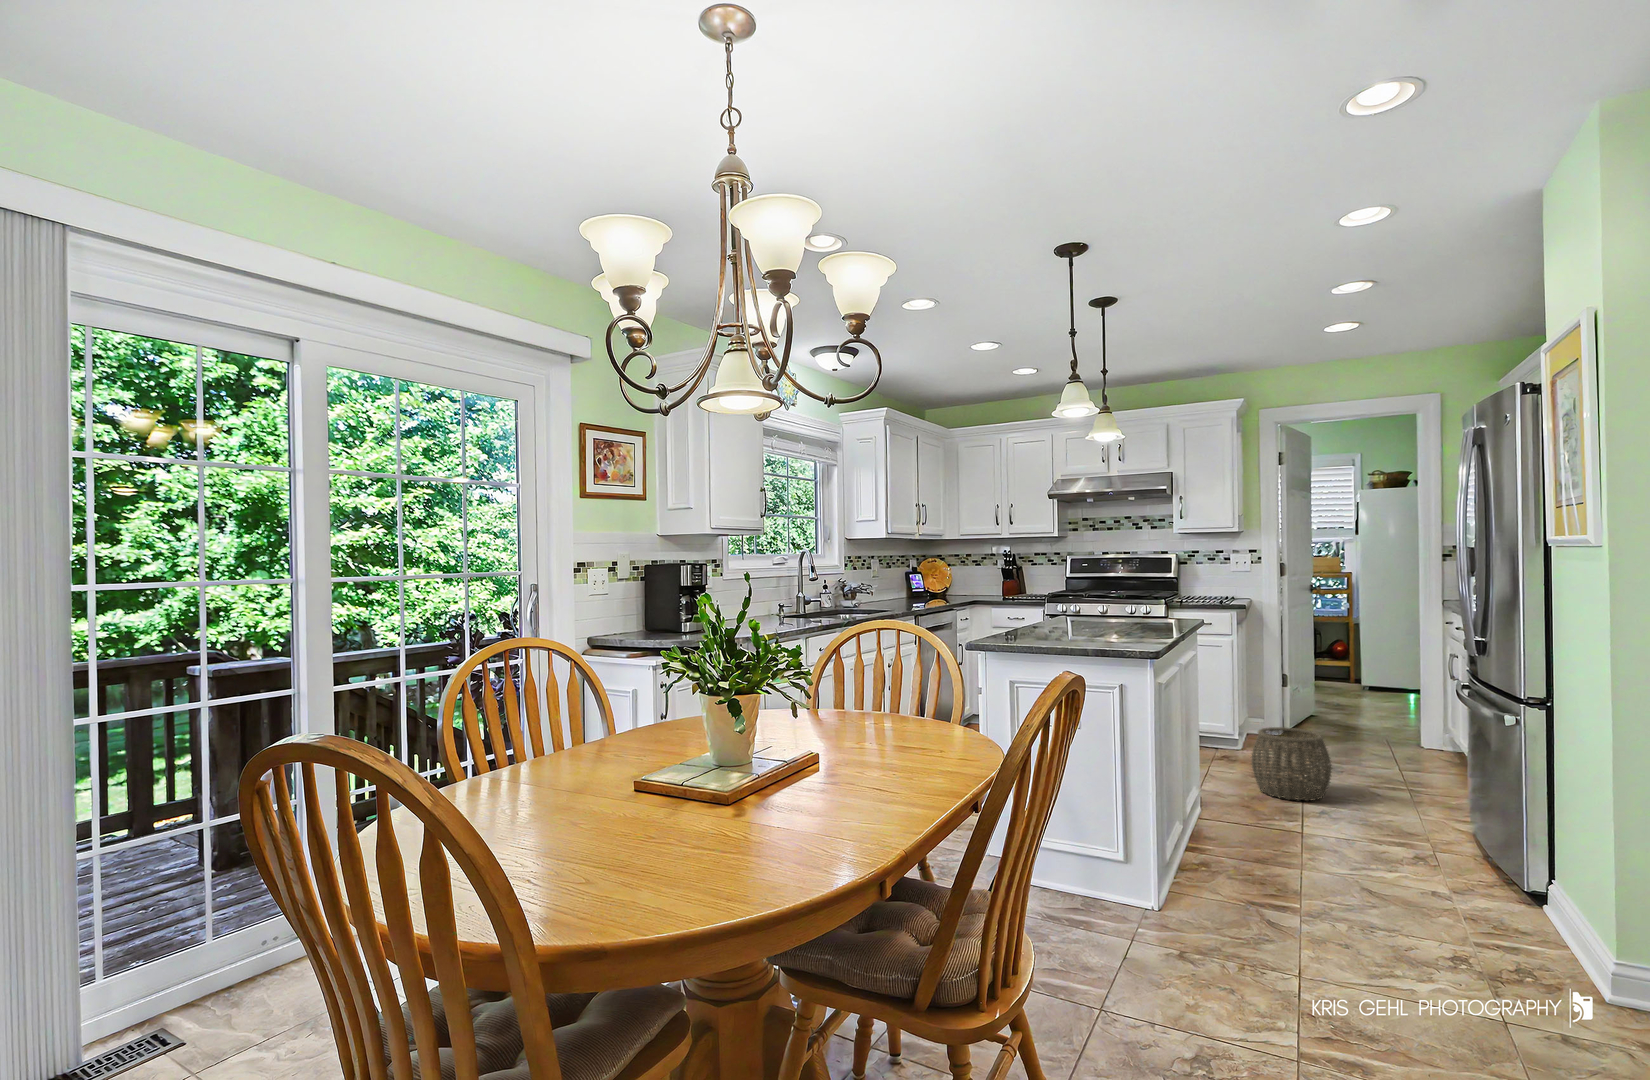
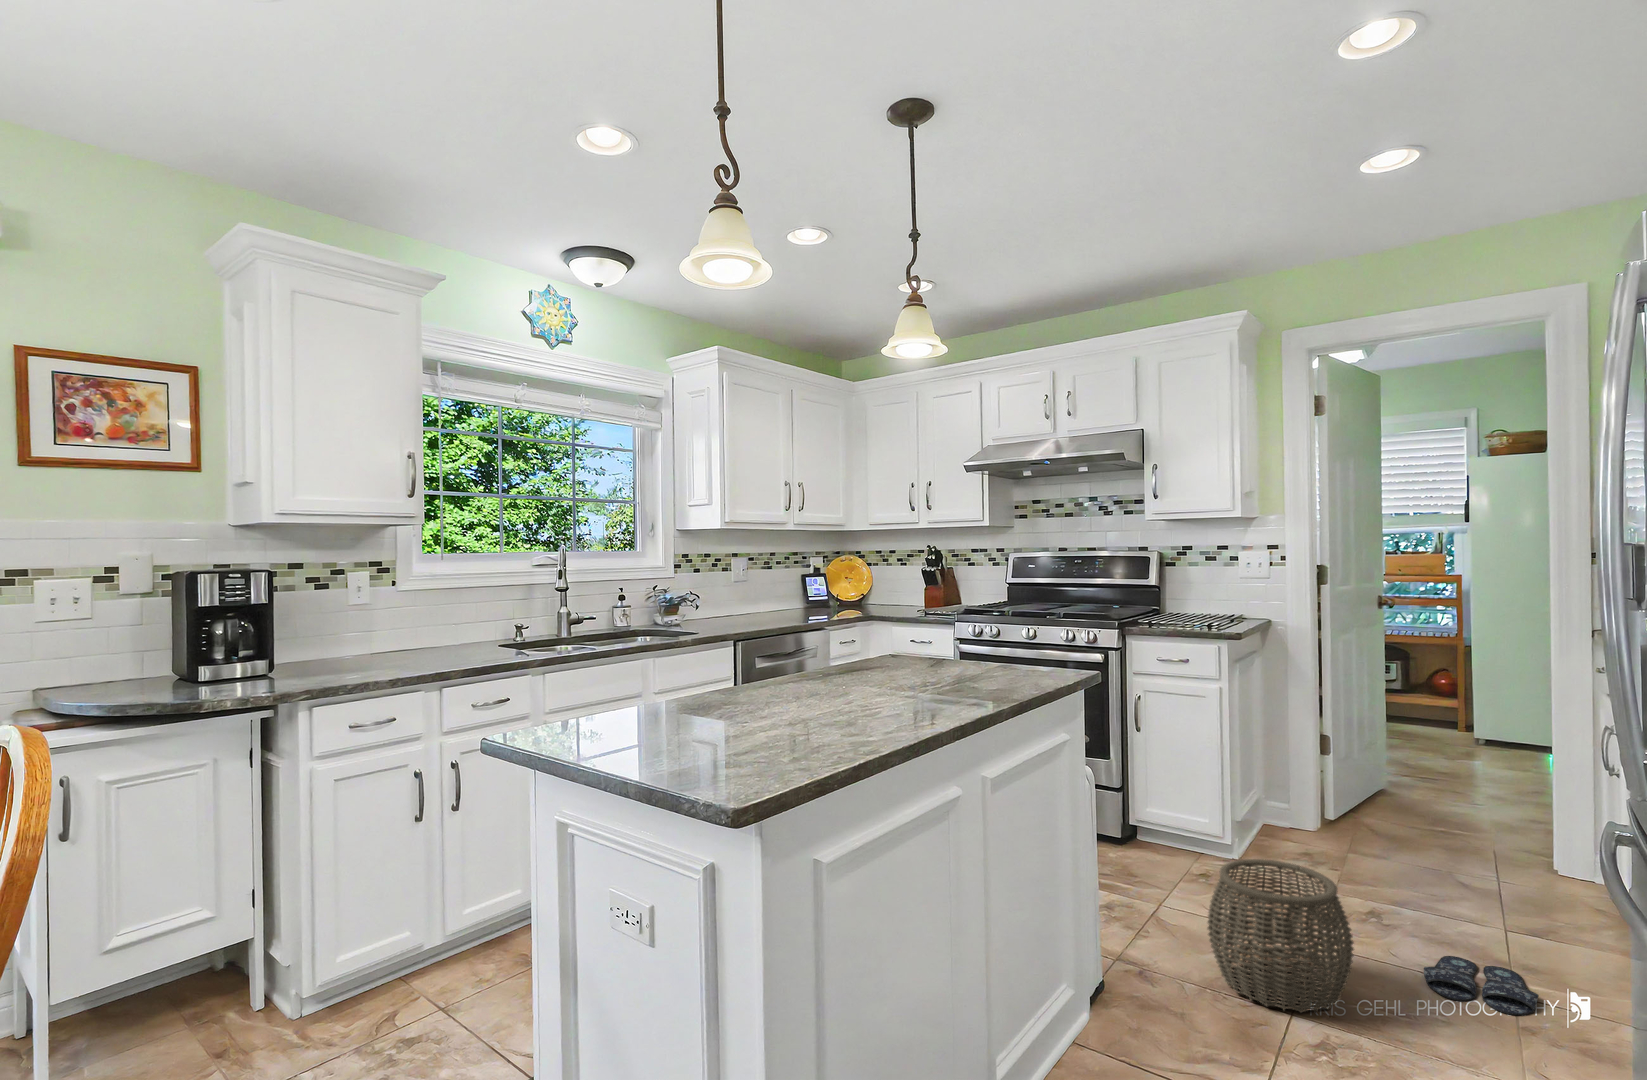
slippers: none [1364,779,1423,798] -> present [1424,956,1538,1015]

